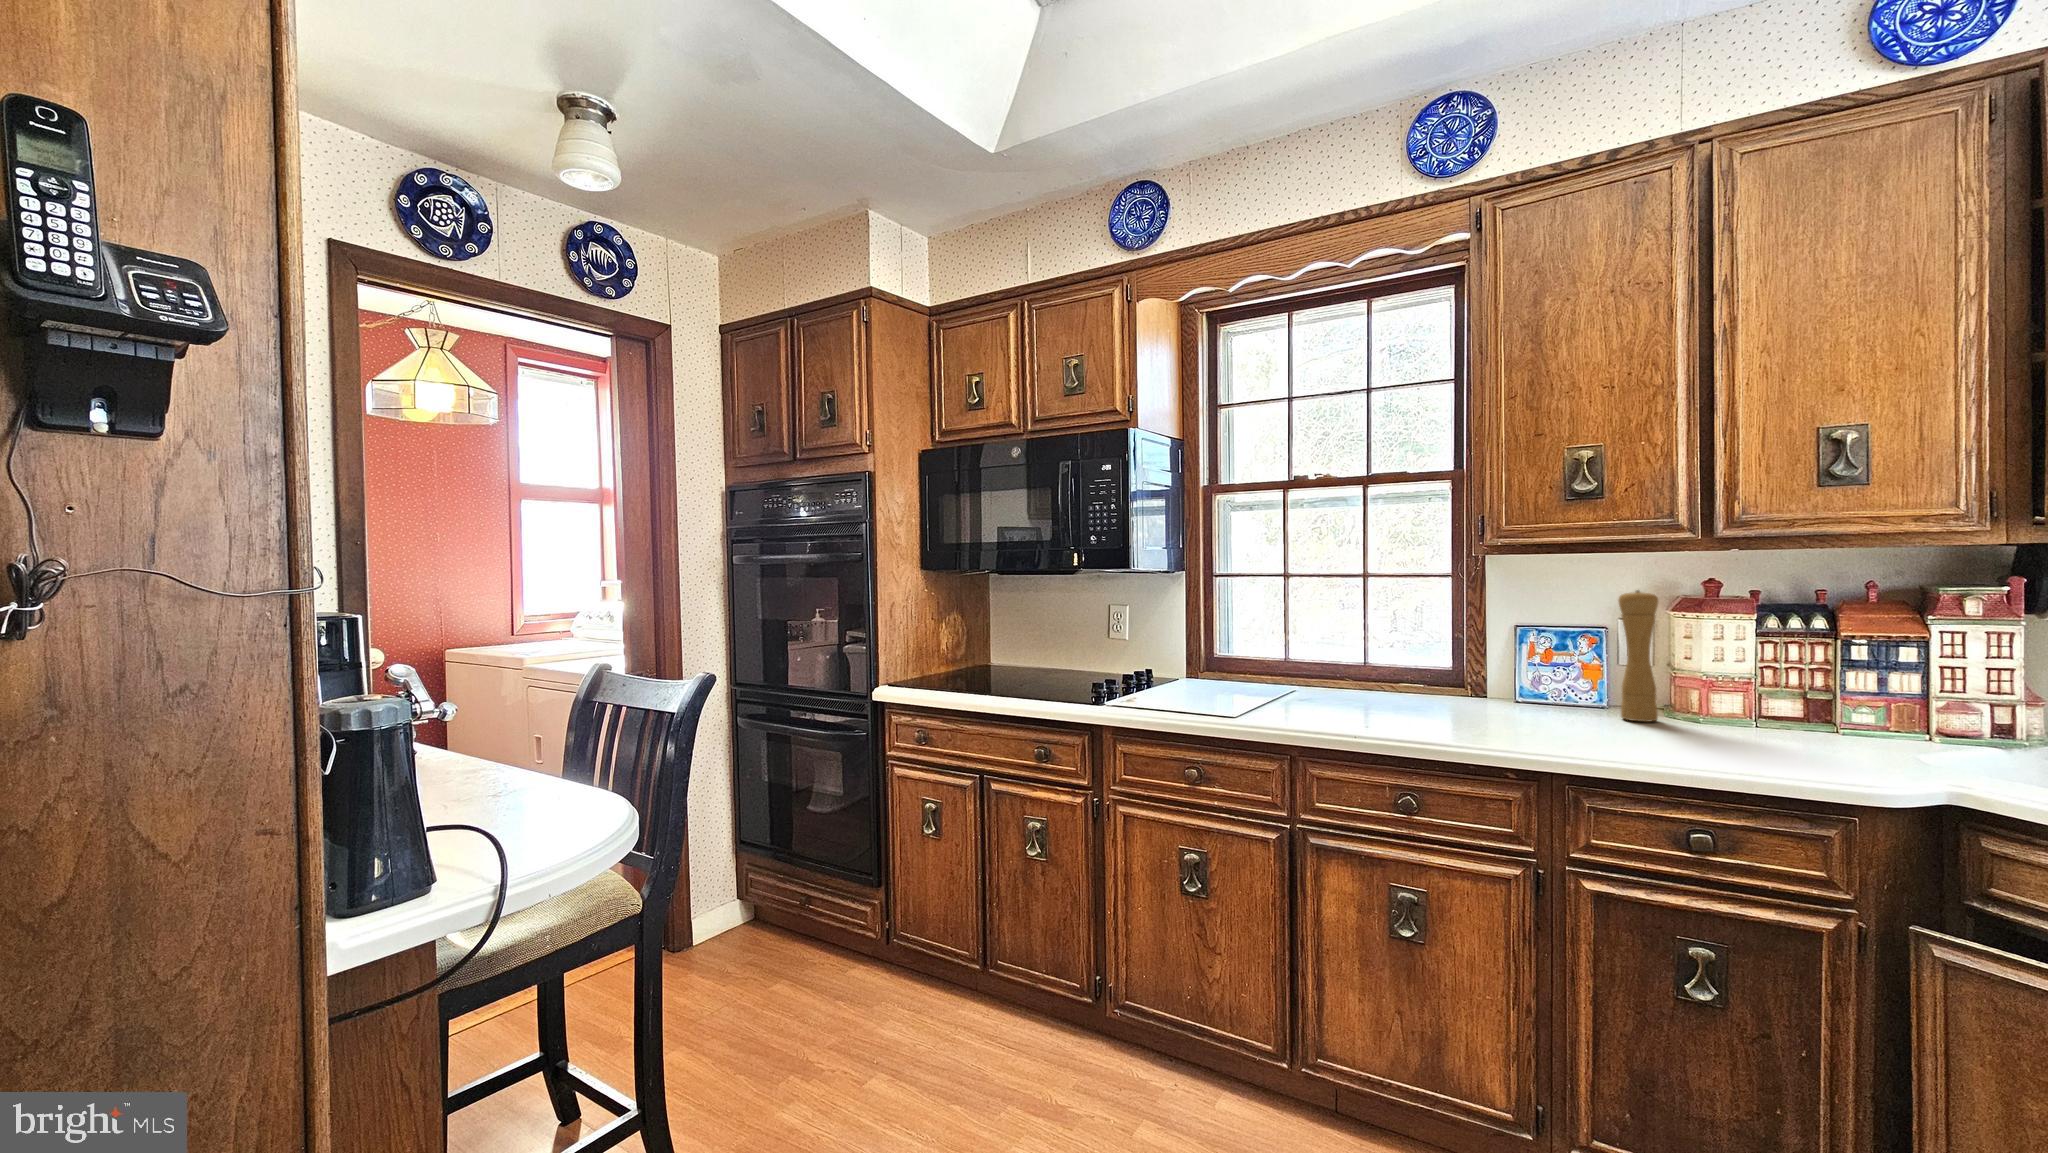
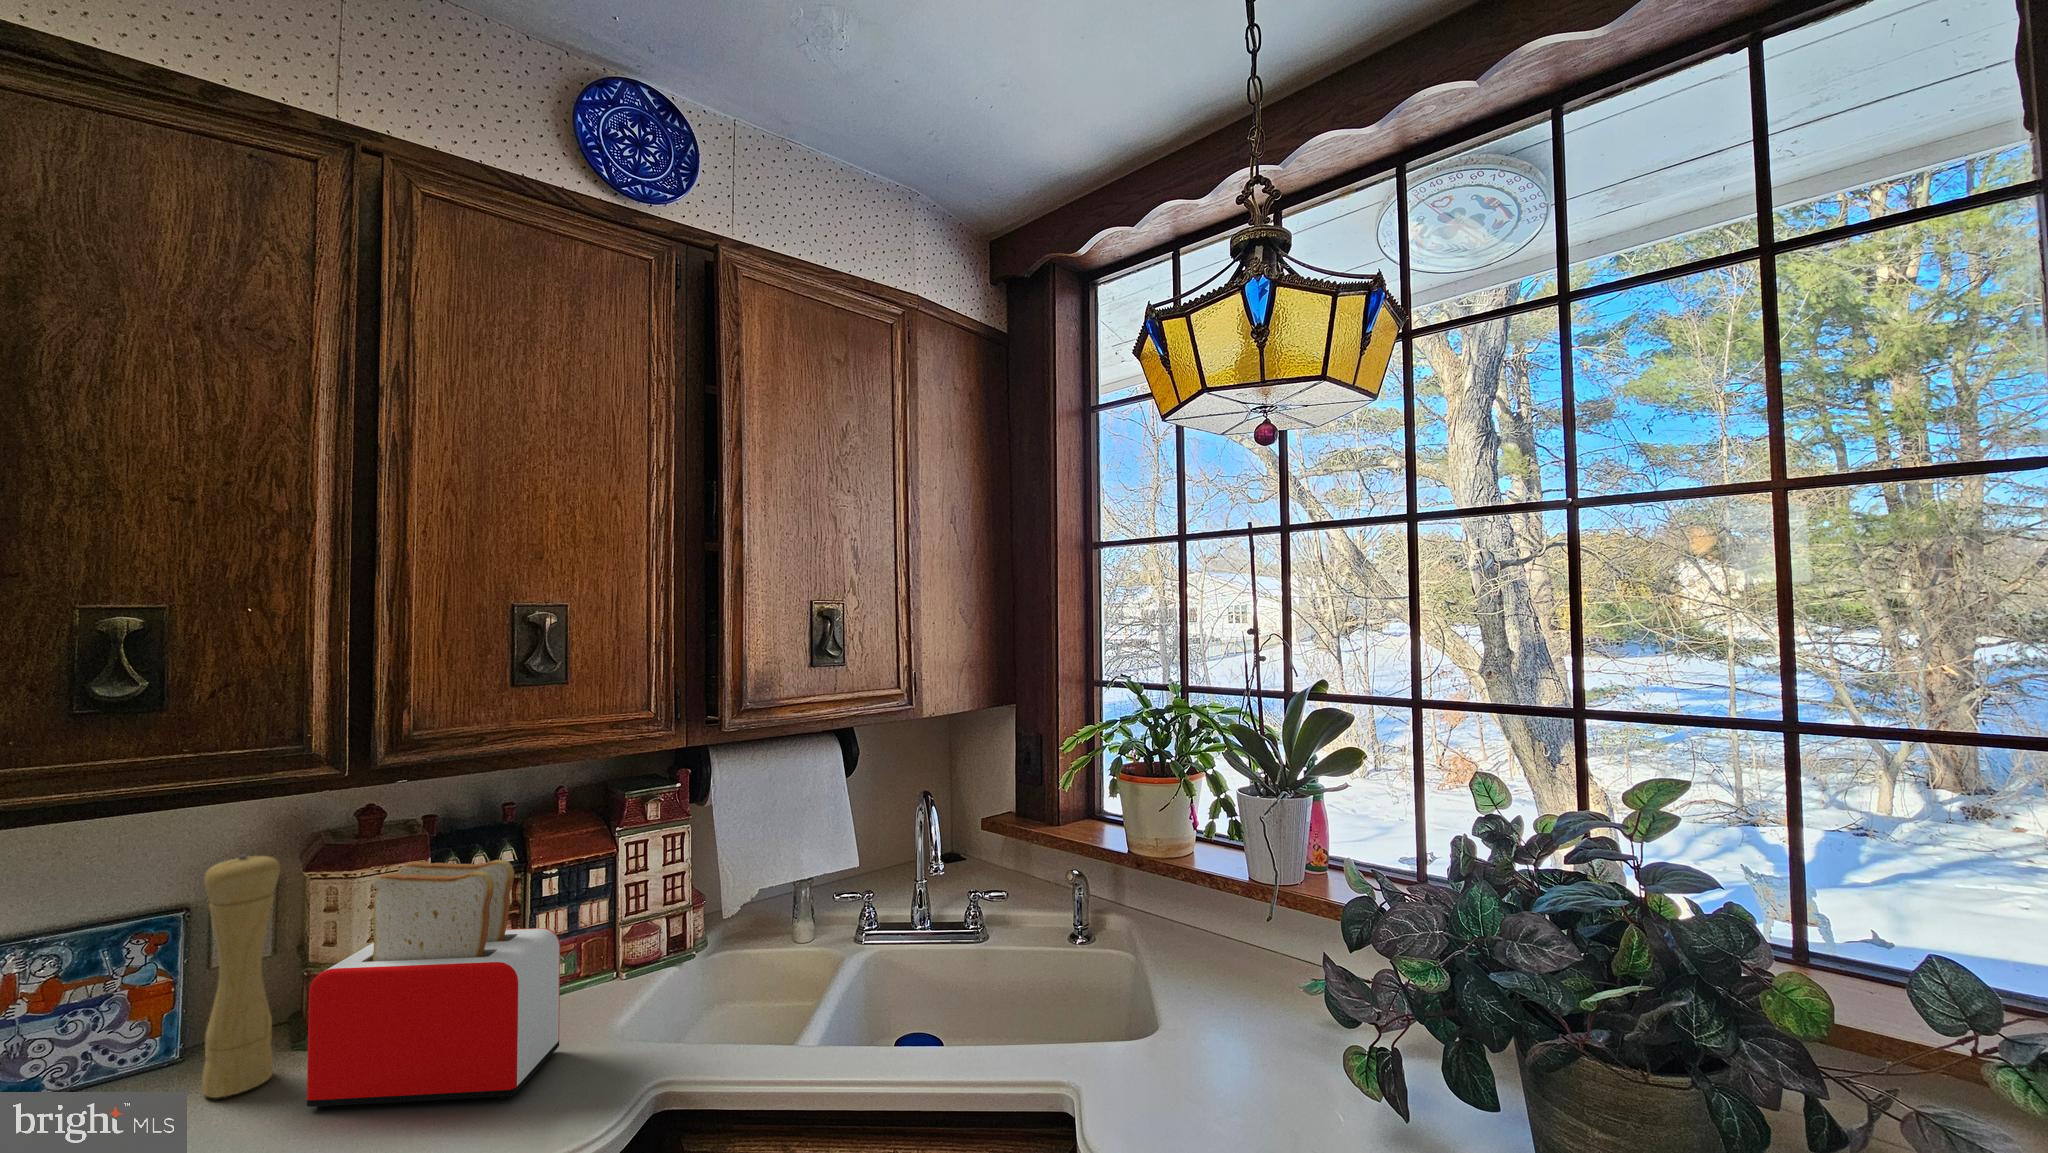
toaster: none [1678,603,1862,756] -> present [307,860,560,1109]

